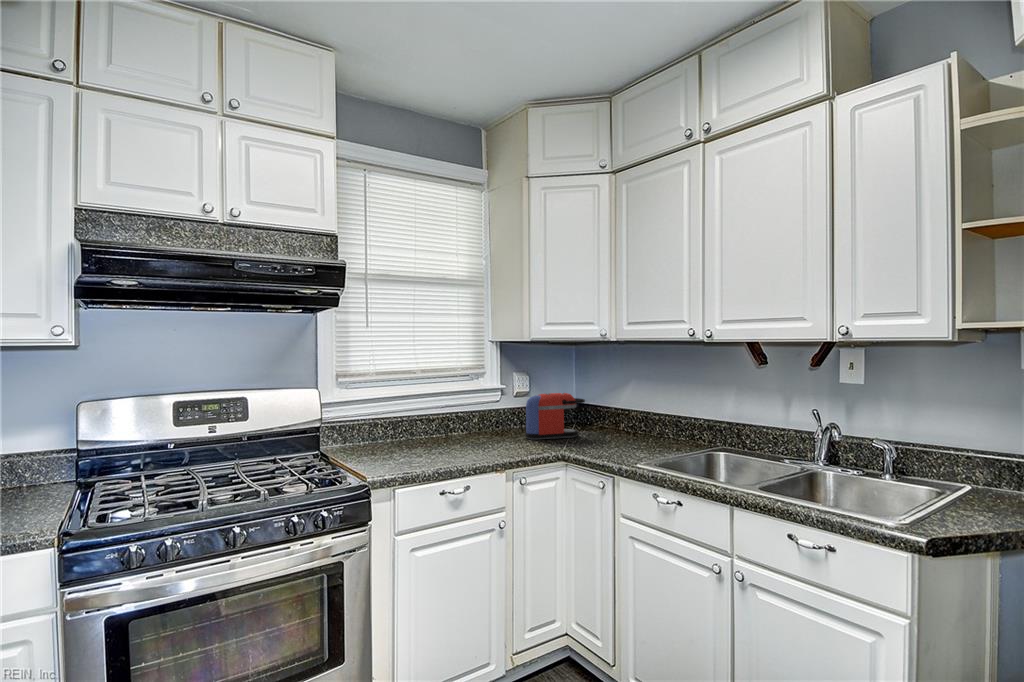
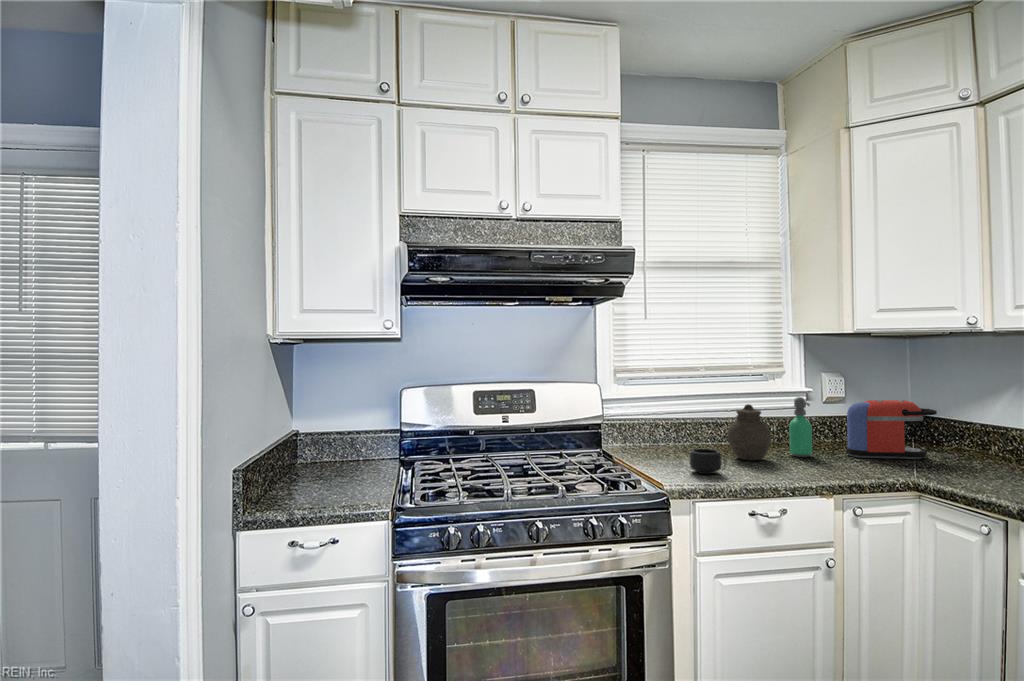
soap dispenser: none [483,393,500,443] -> present [789,397,812,457]
jar: none [433,401,467,449] -> present [728,404,771,460]
mug: none [395,442,424,465] -> present [690,449,726,474]

